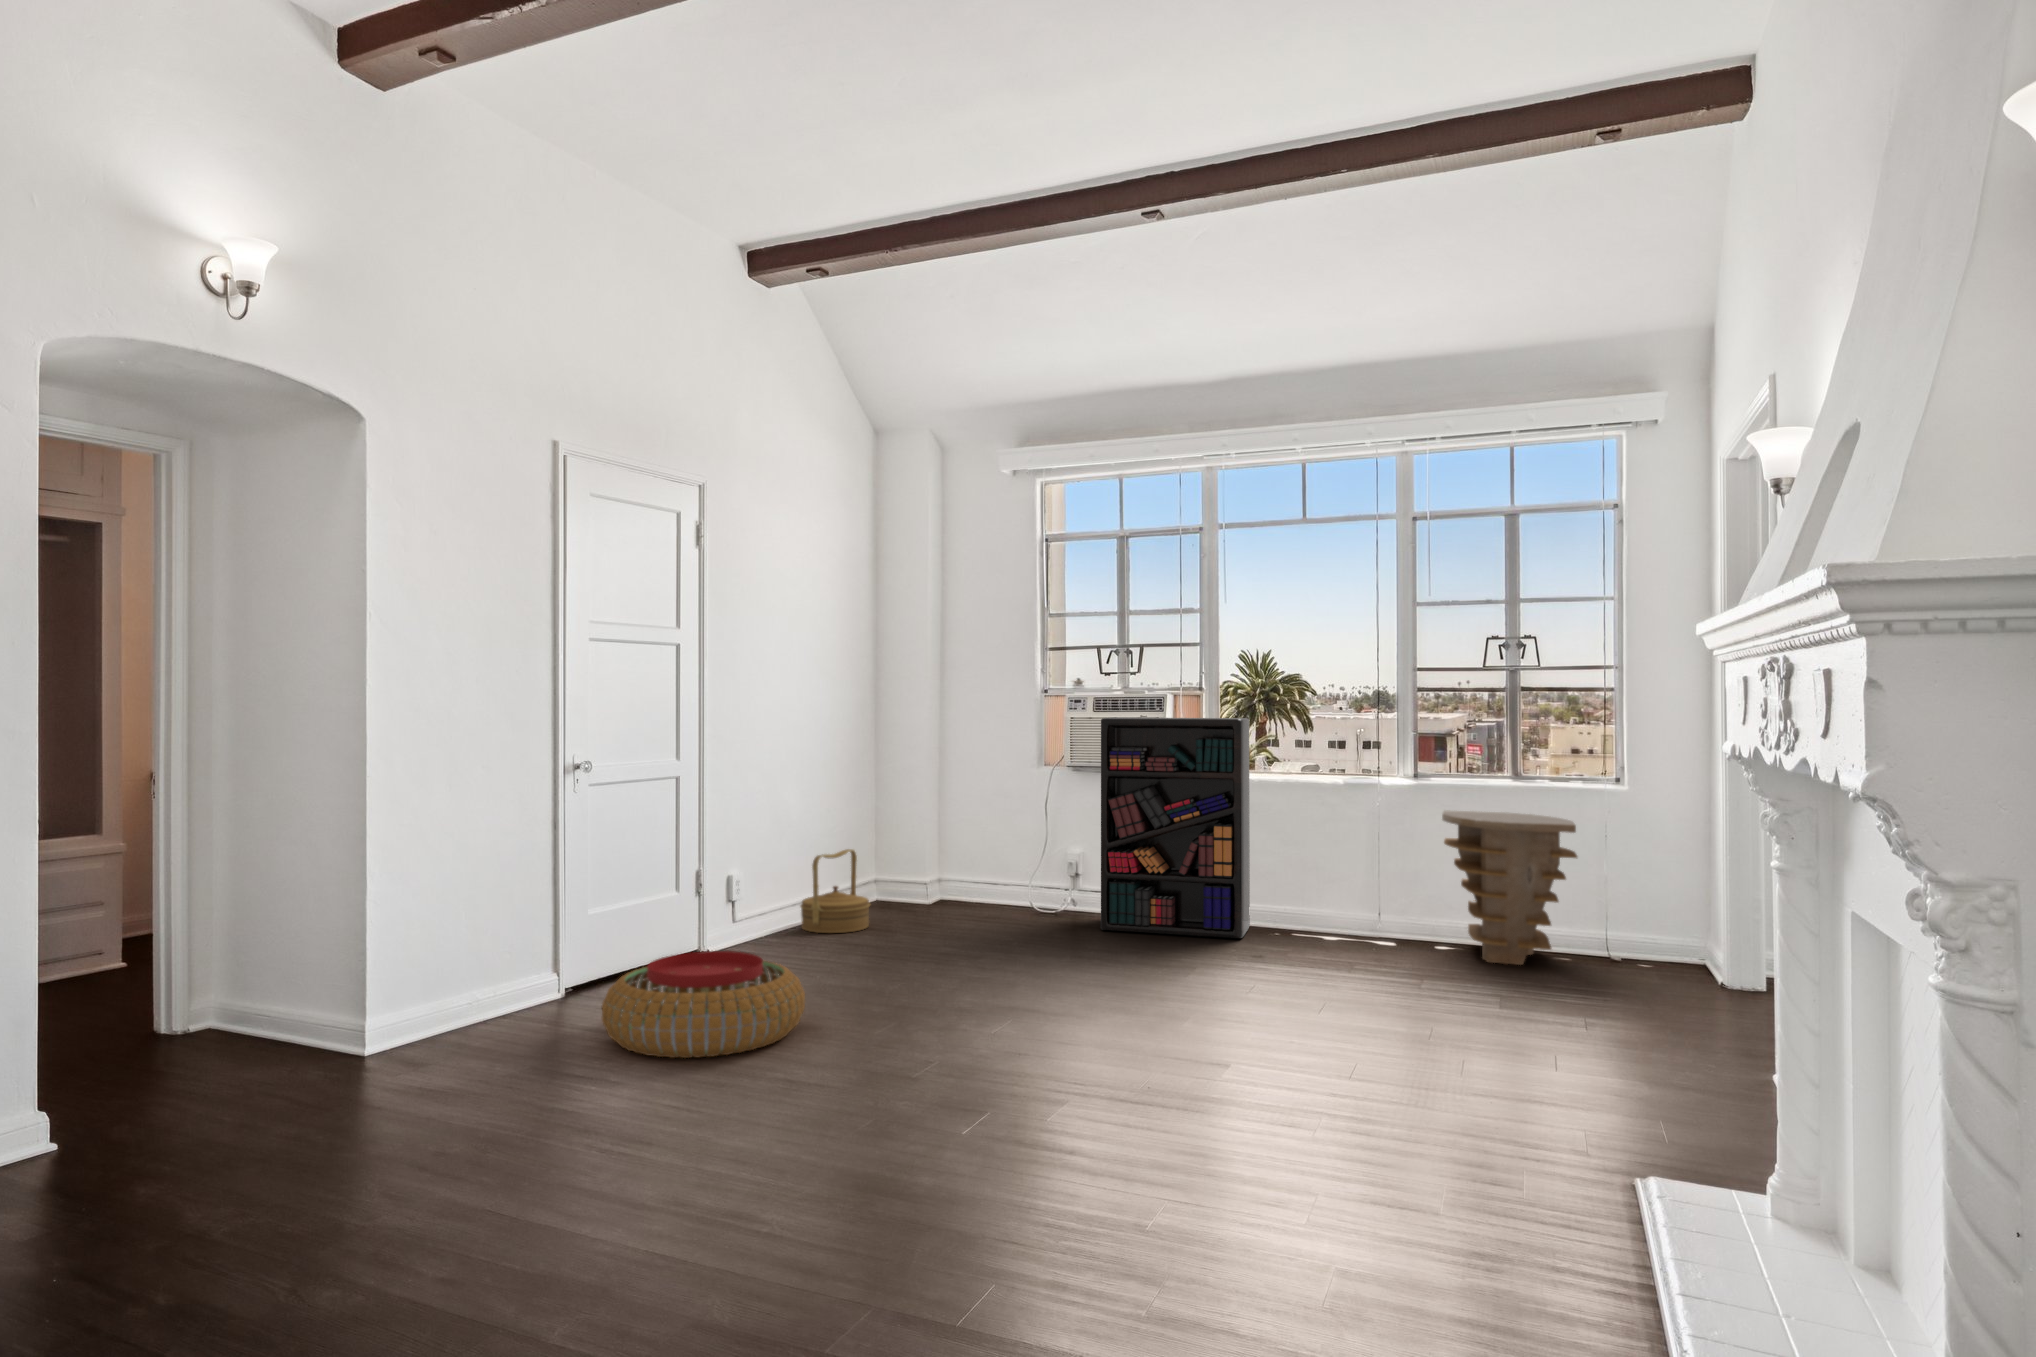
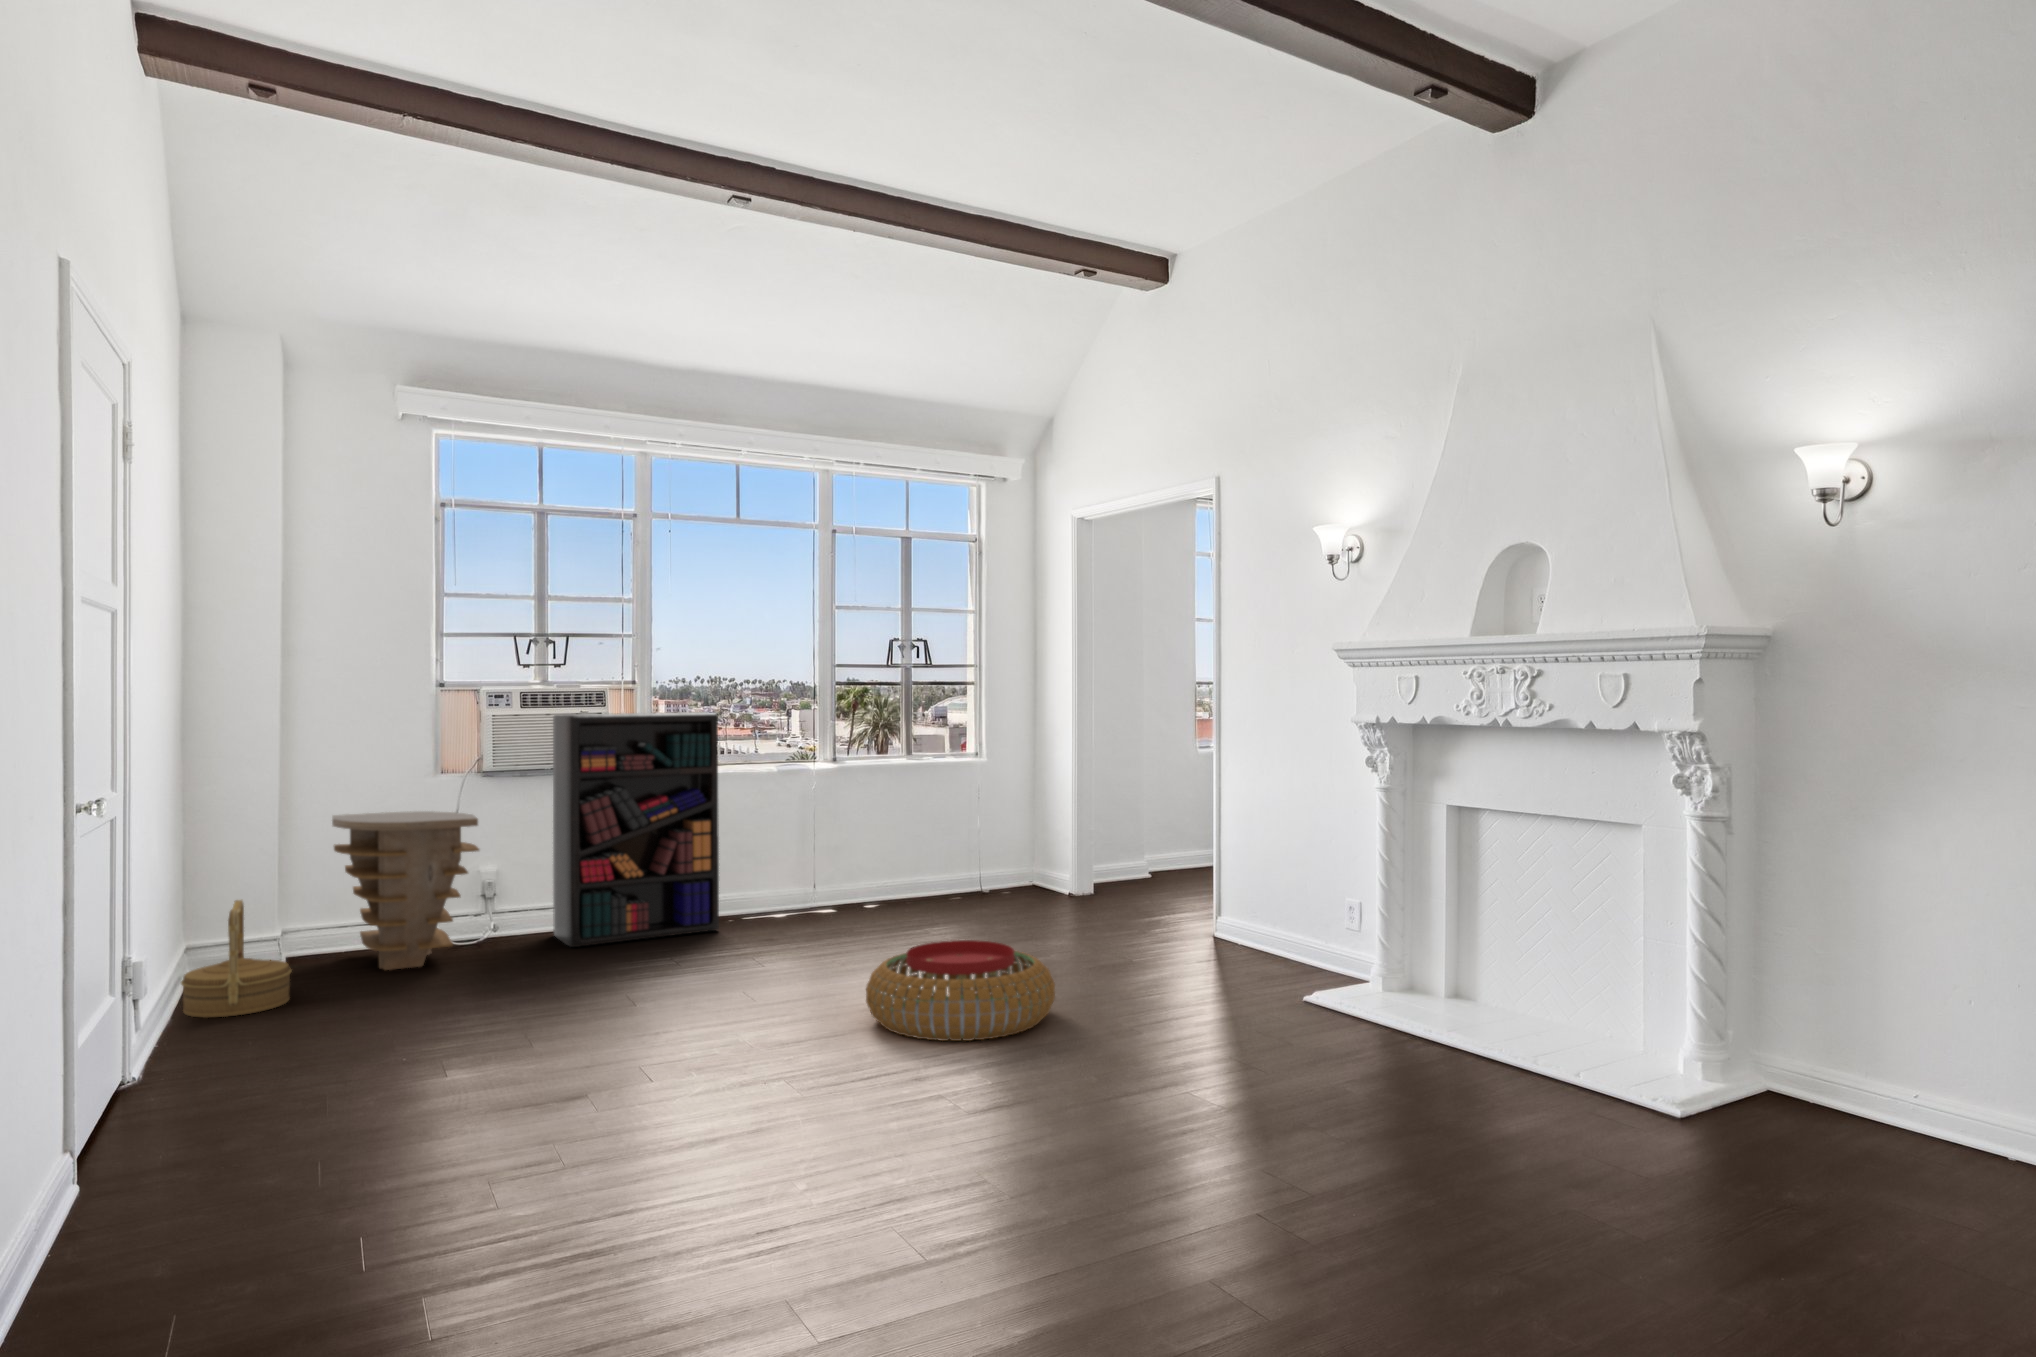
side table: present [1442,811,1577,965] -> present [332,811,479,970]
pouf: present [602,951,805,1058] -> present [866,940,1055,1041]

